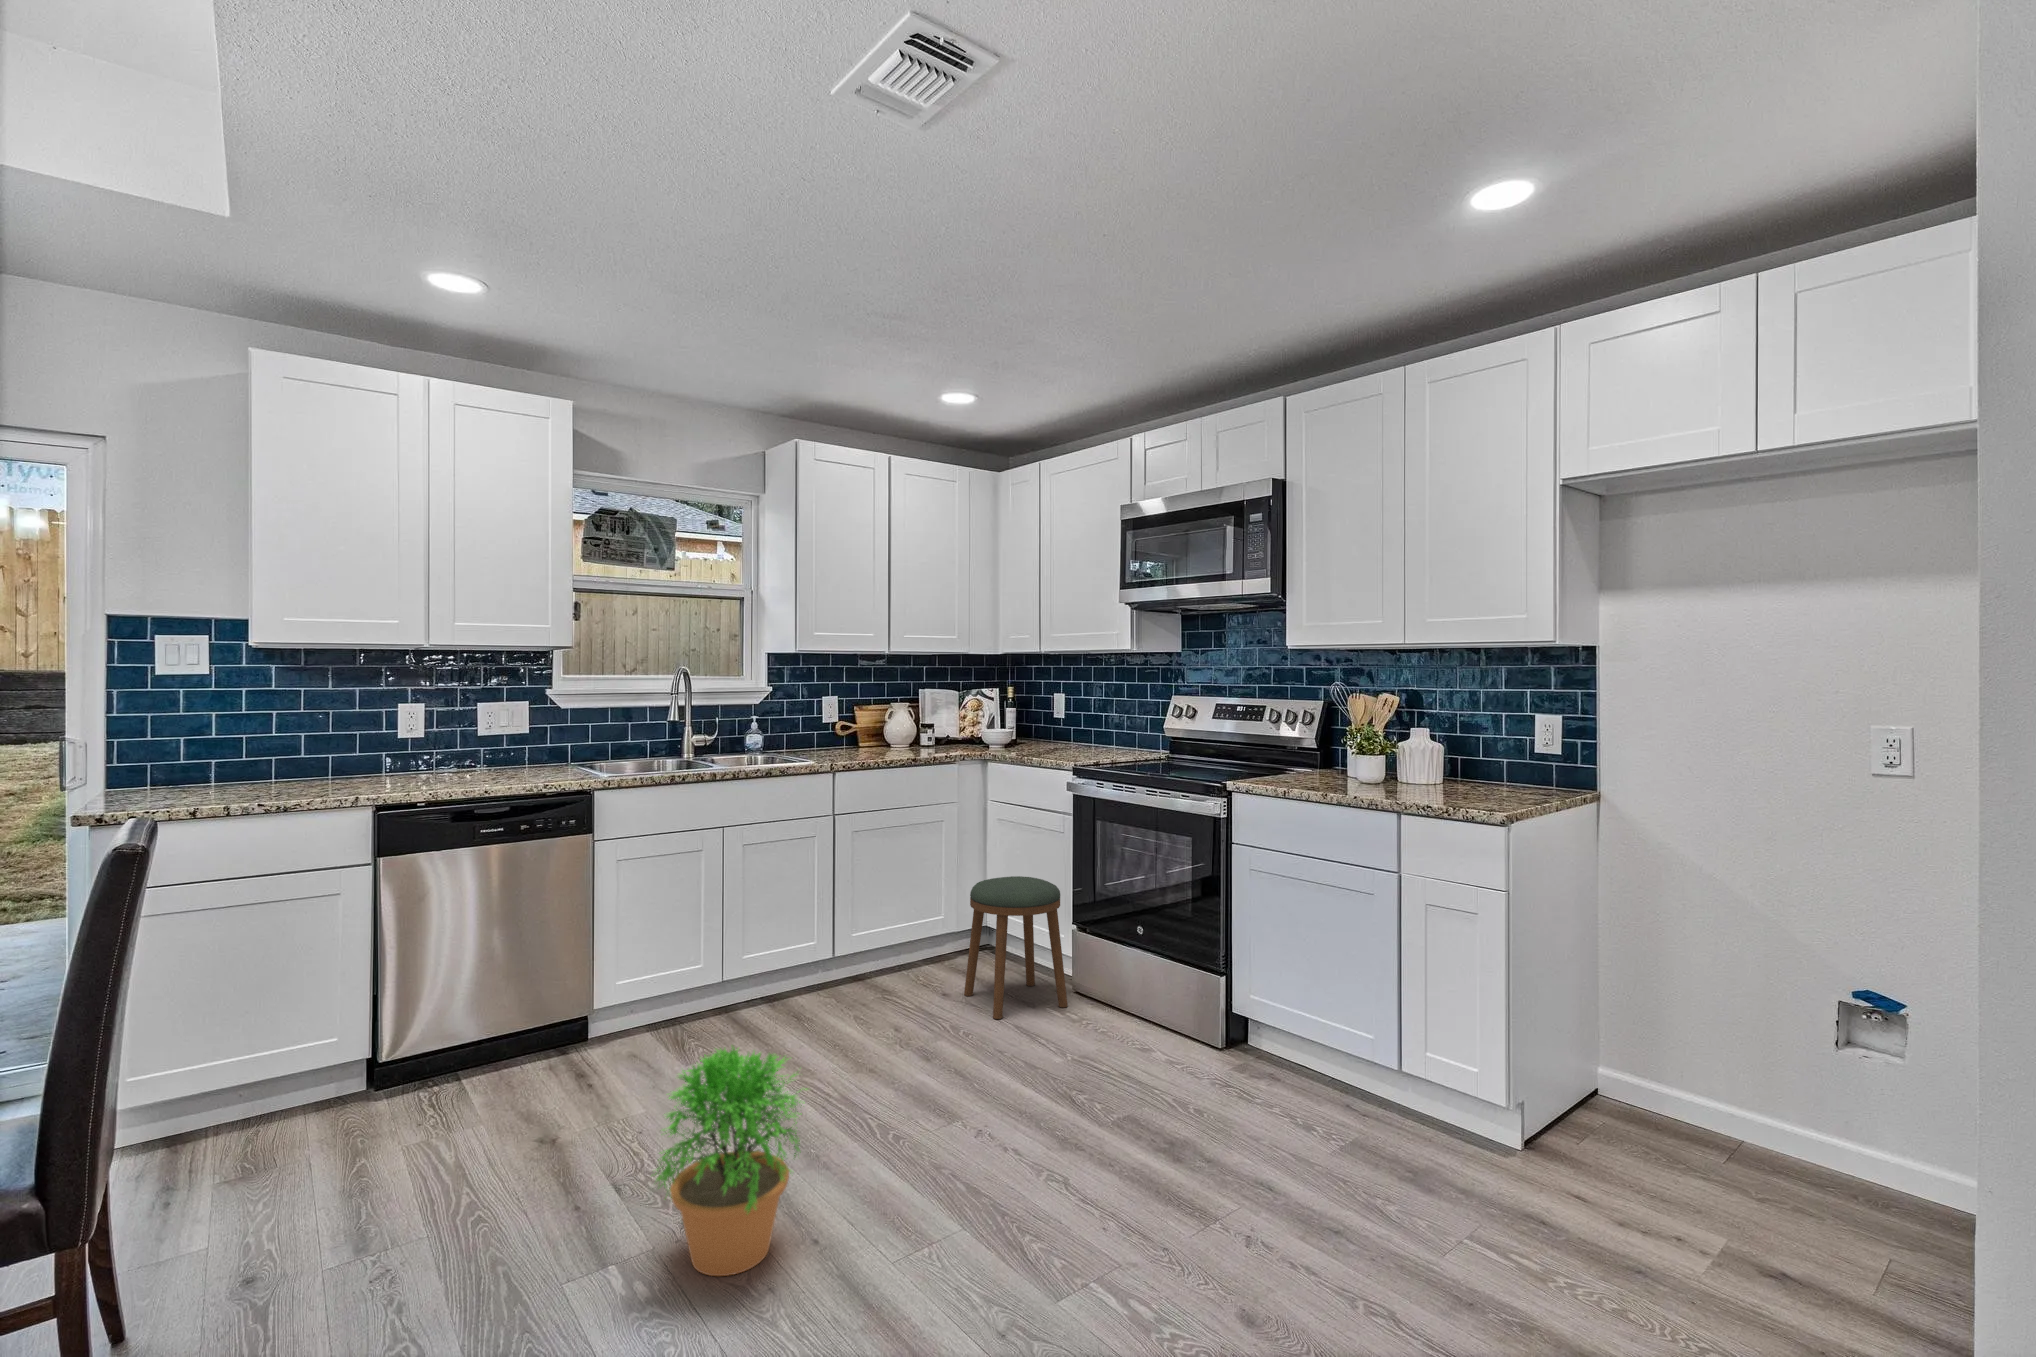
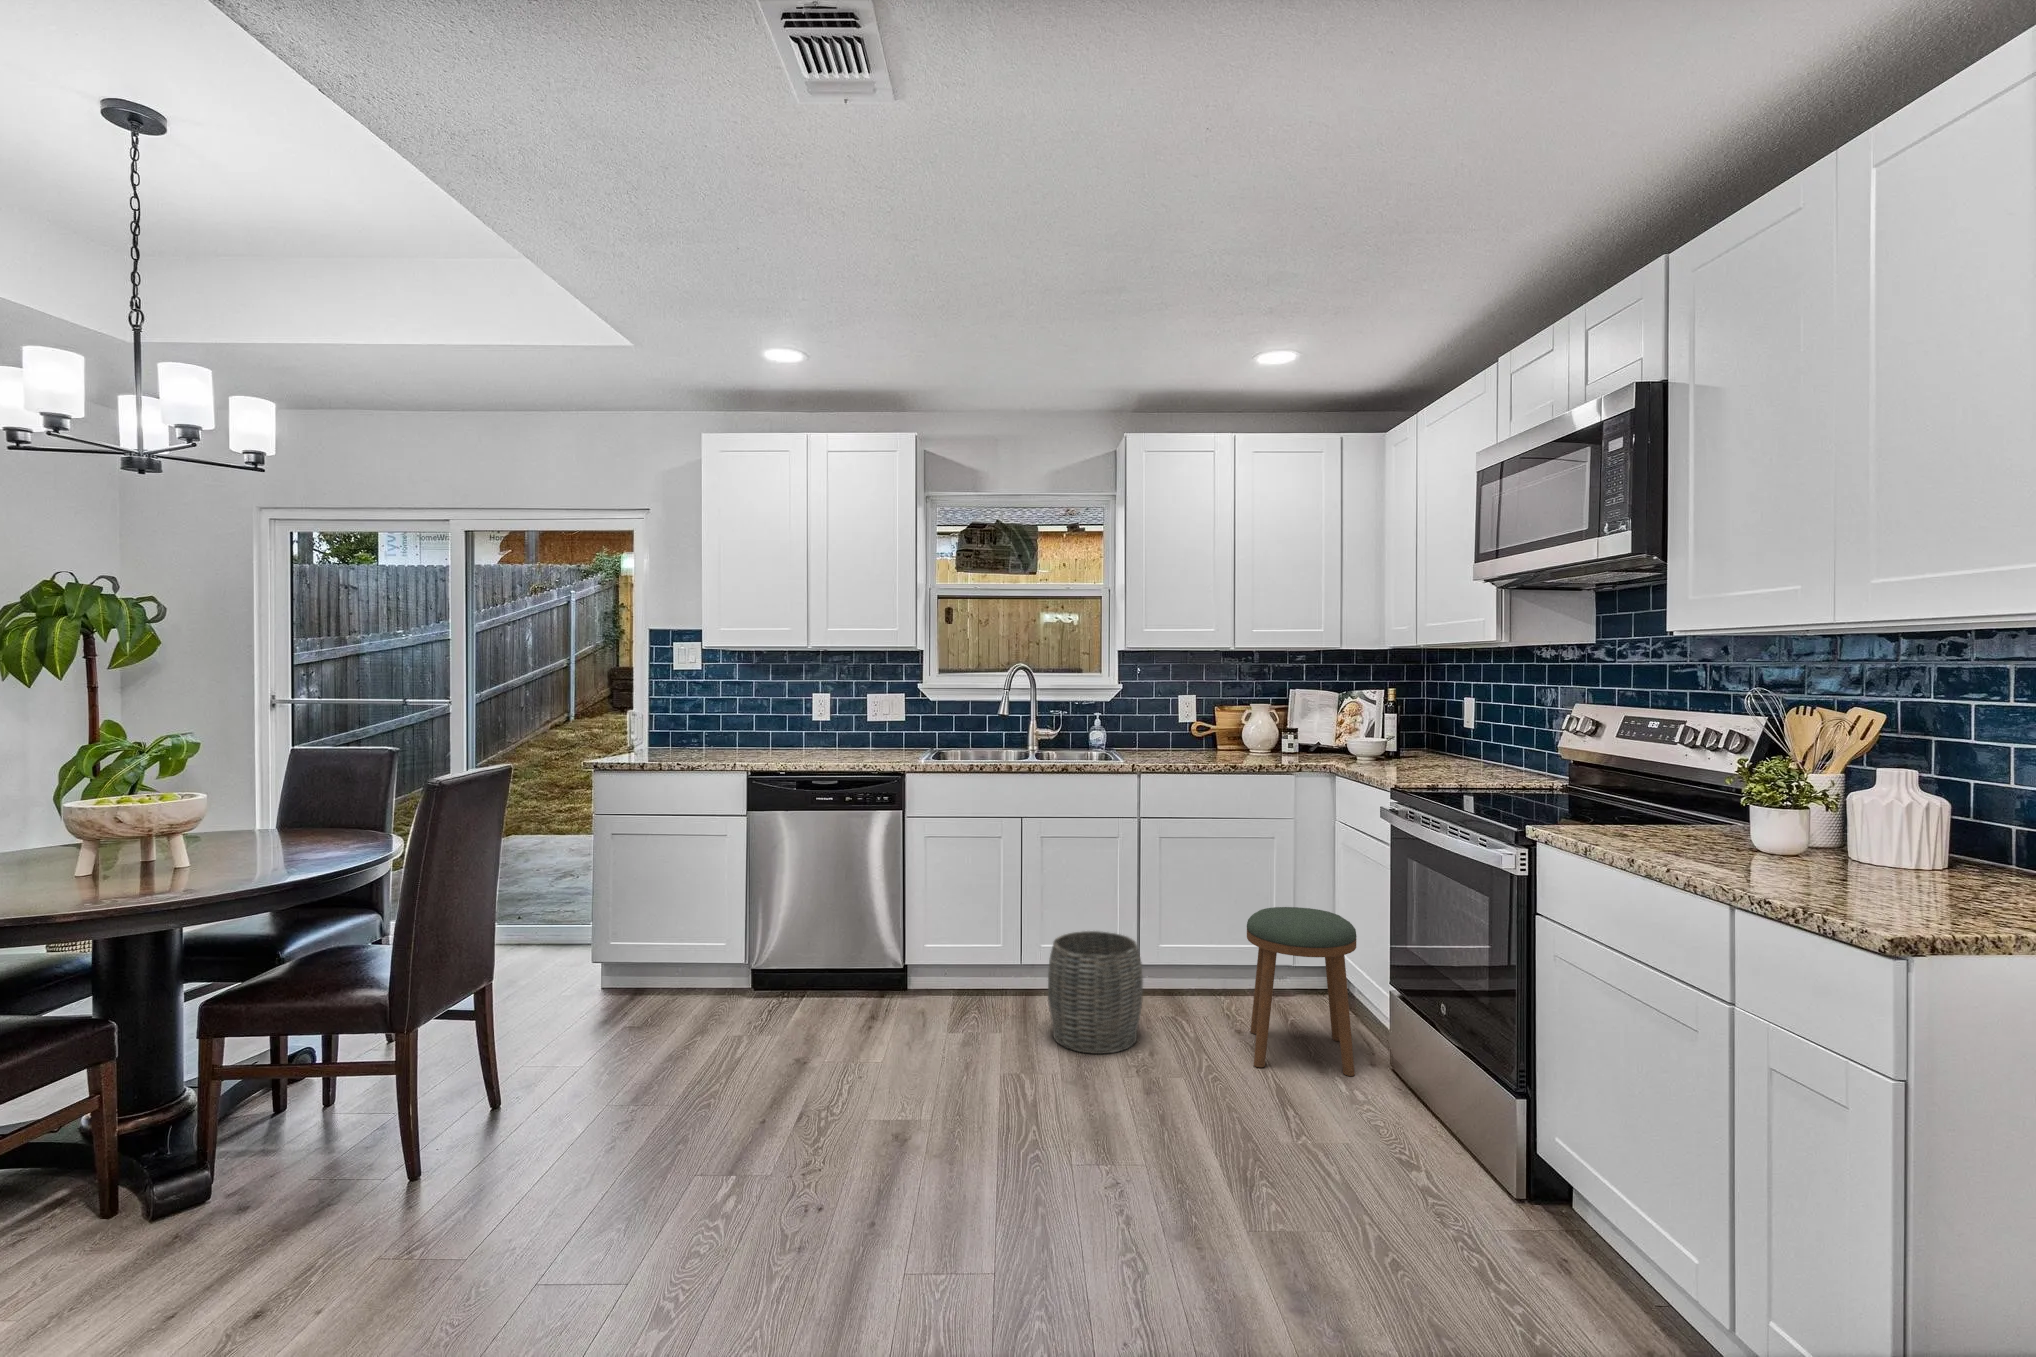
woven basket: none [796,929,890,1048] -> present [1048,931,1143,1054]
potted plant: present [655,1047,807,1276] -> none [723,1012,884,1222]

